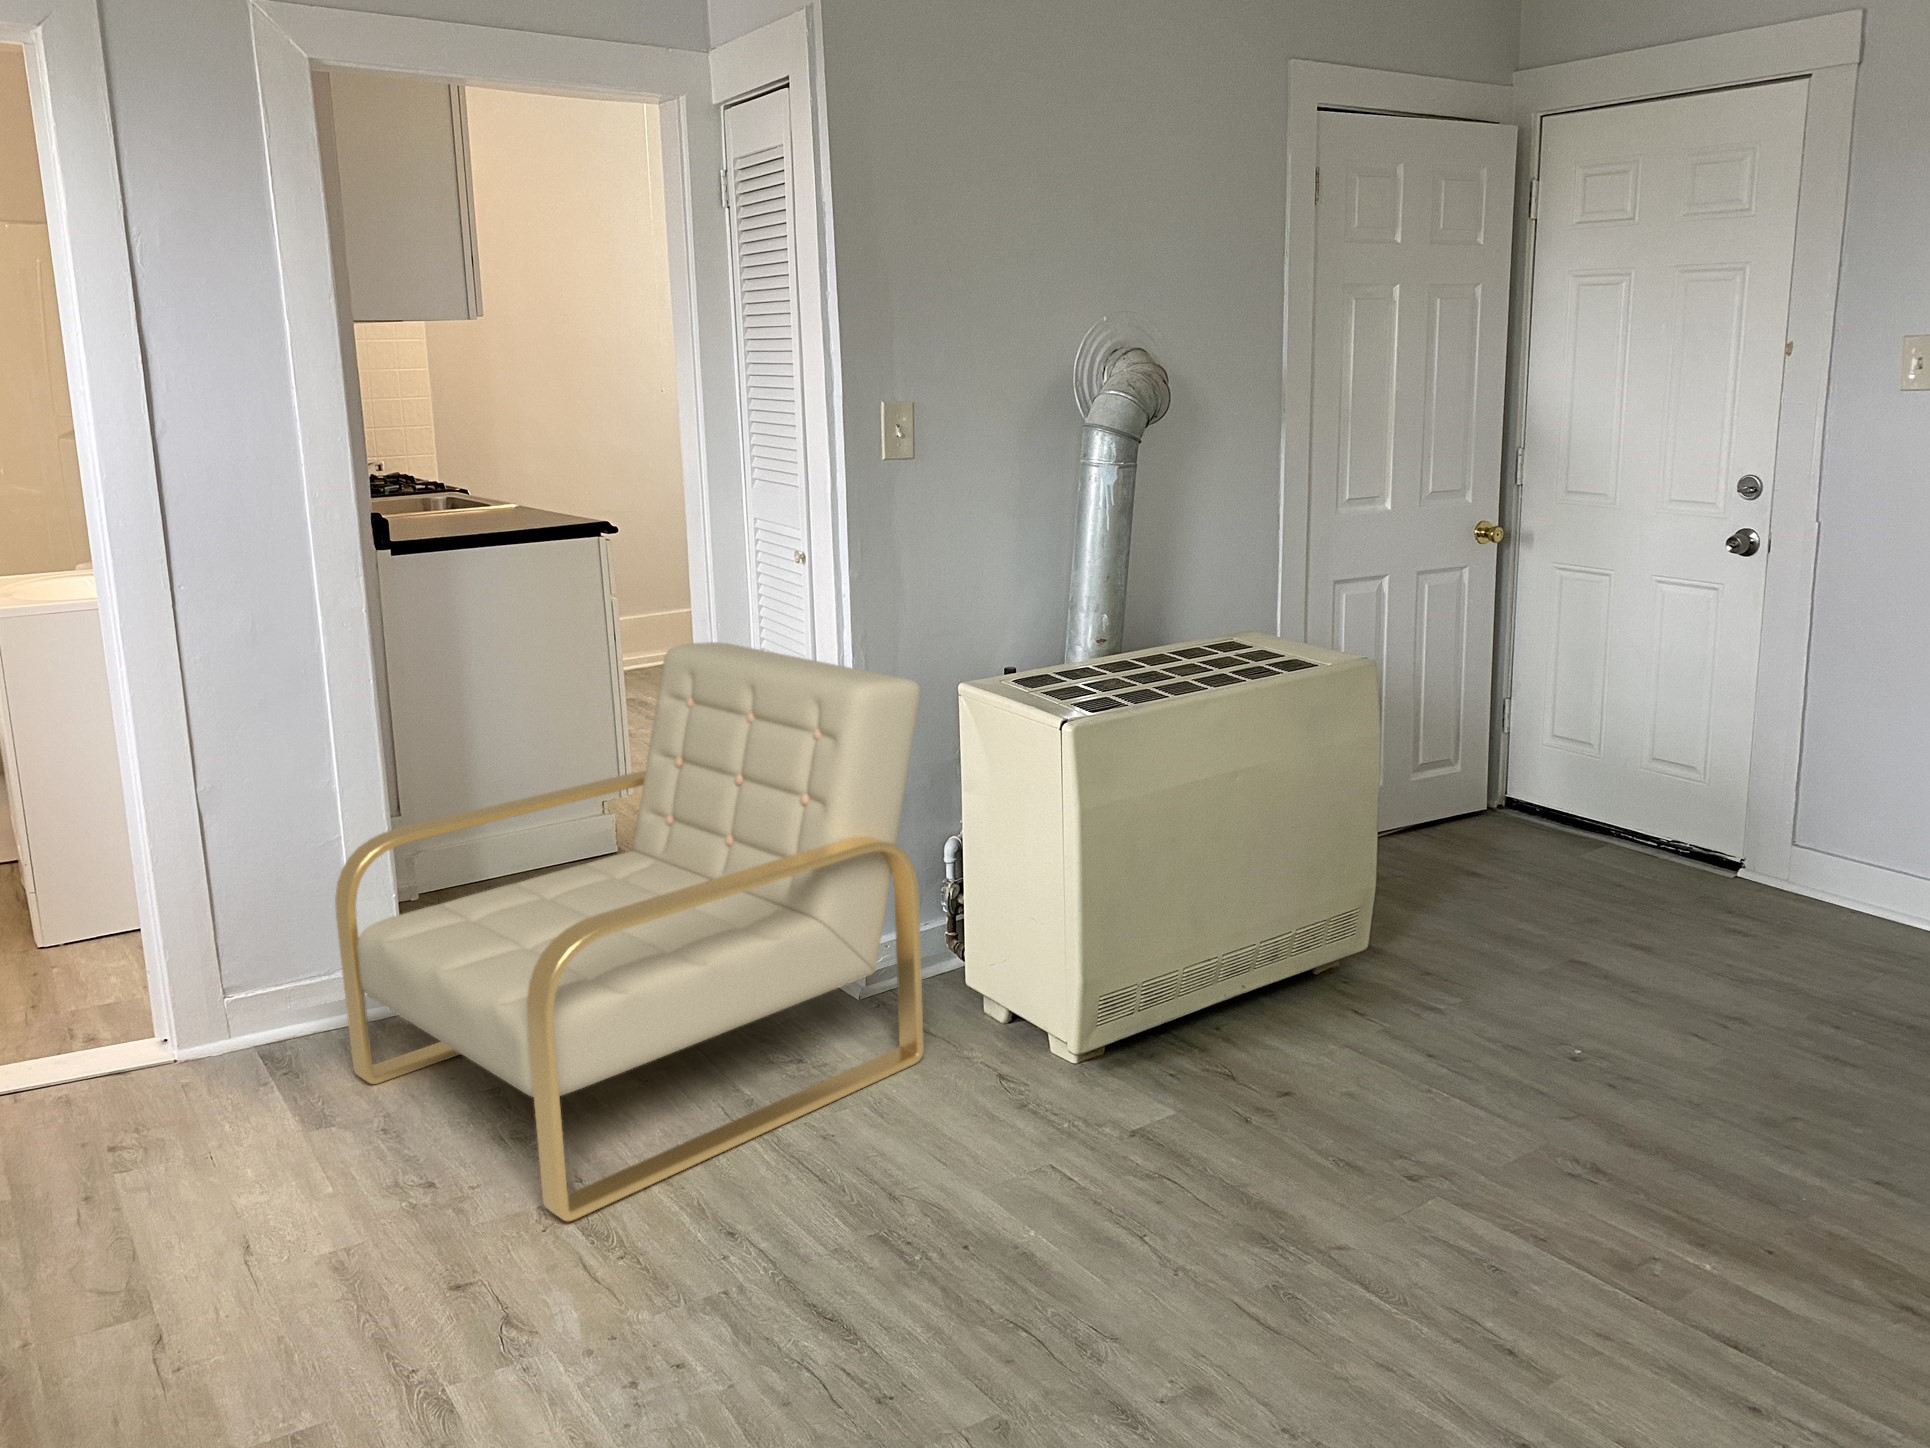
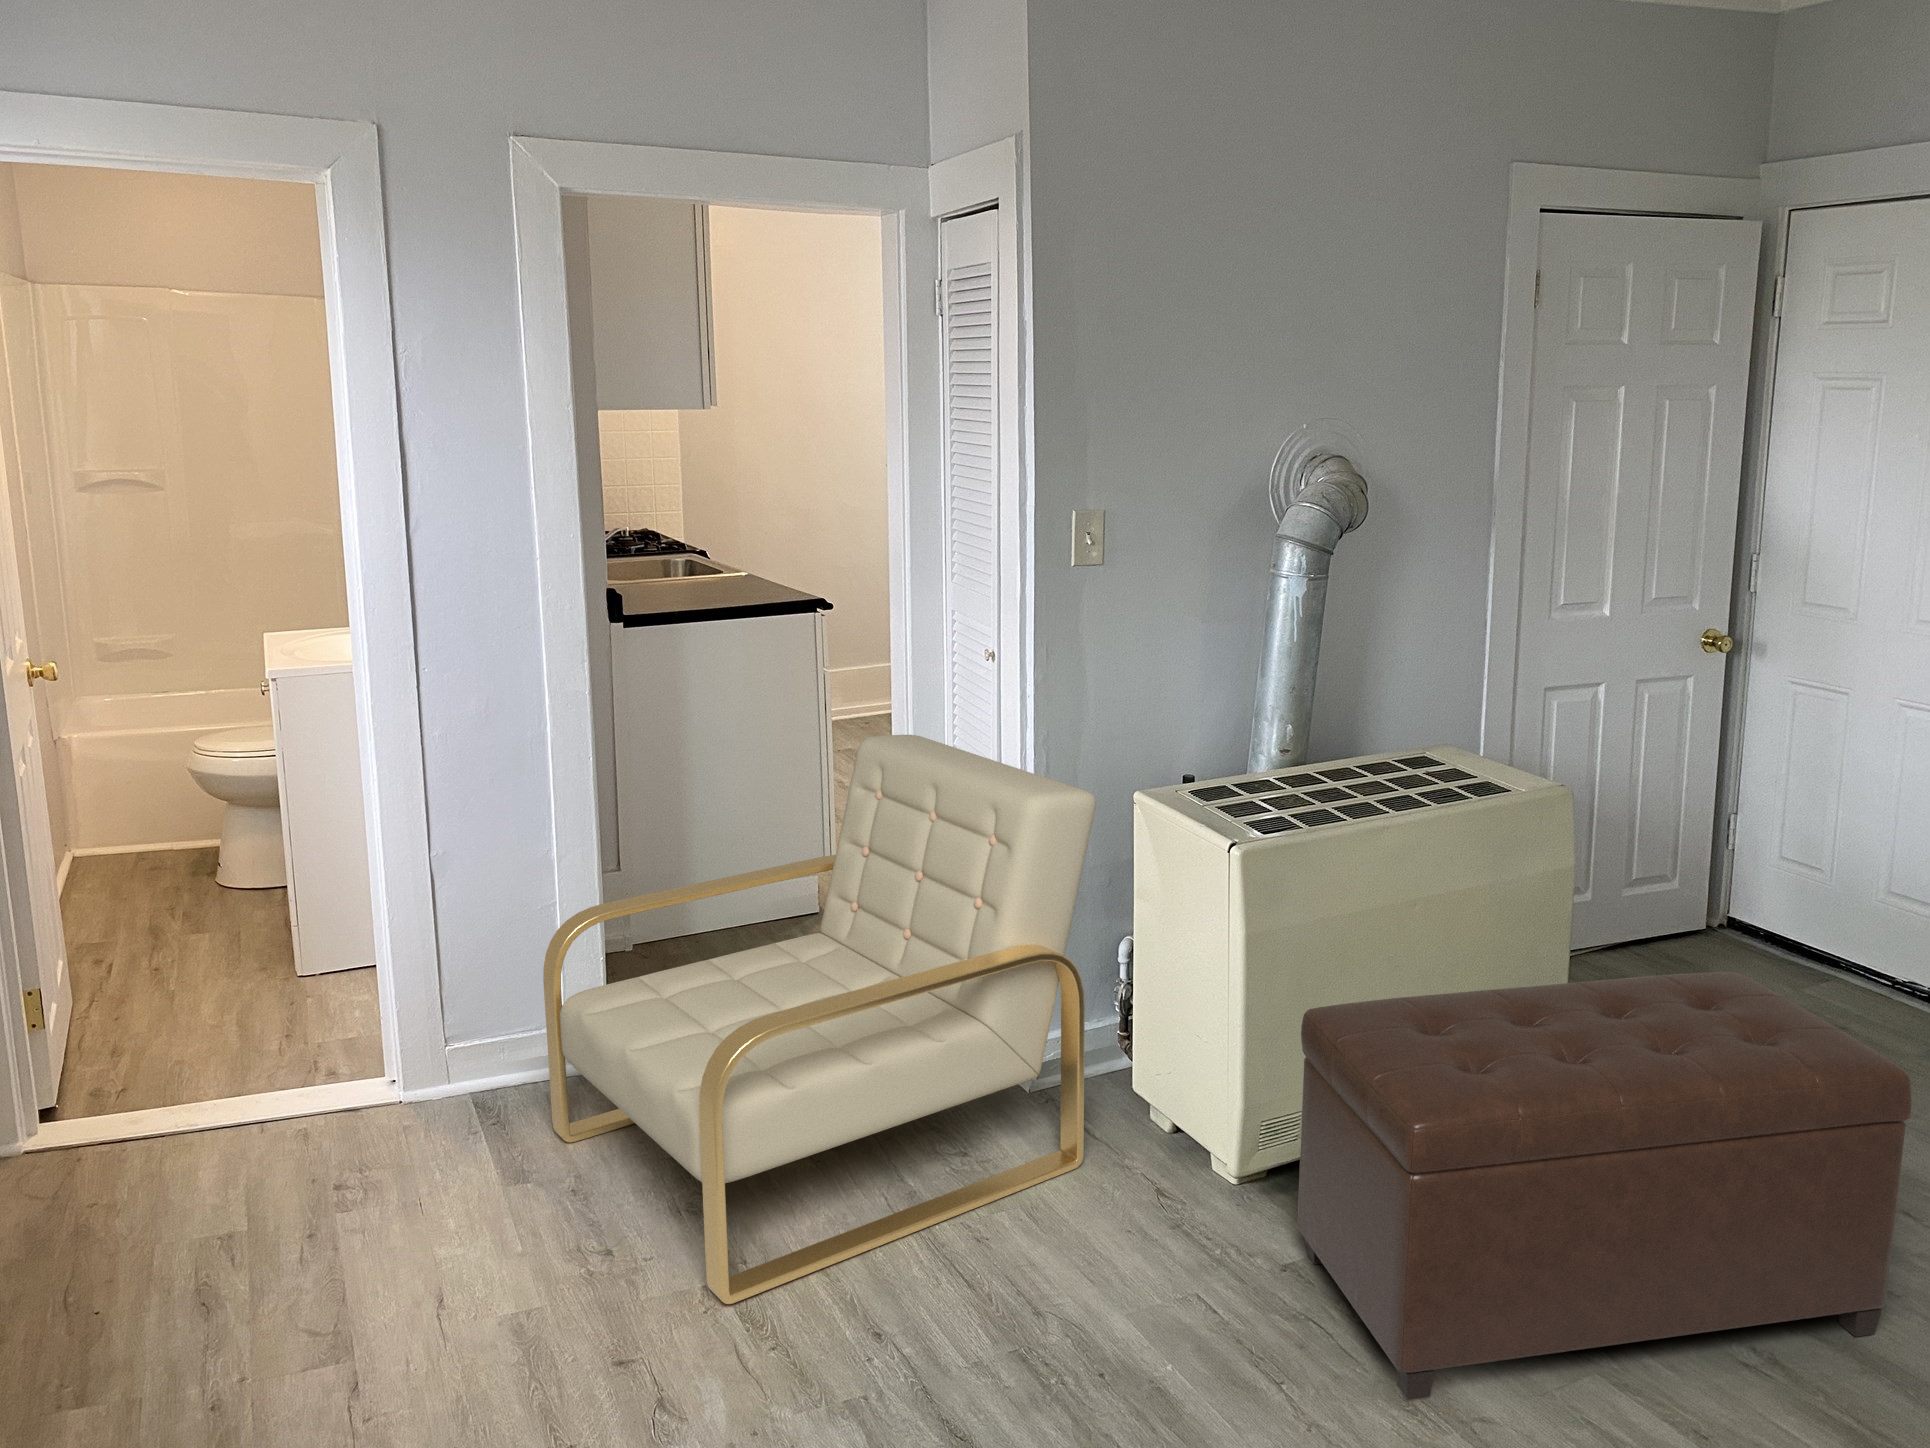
ottoman: none [1142,818,1713,1239] -> present [1298,972,1912,1400]

